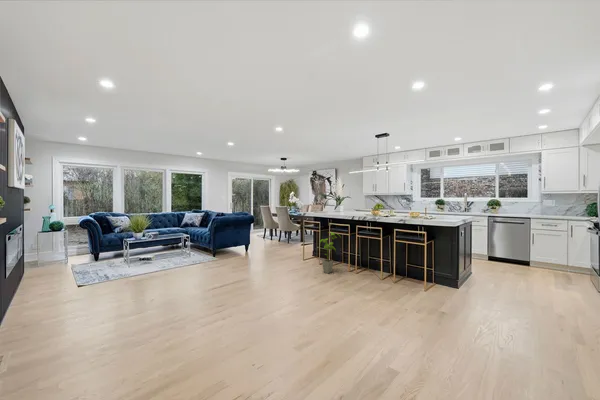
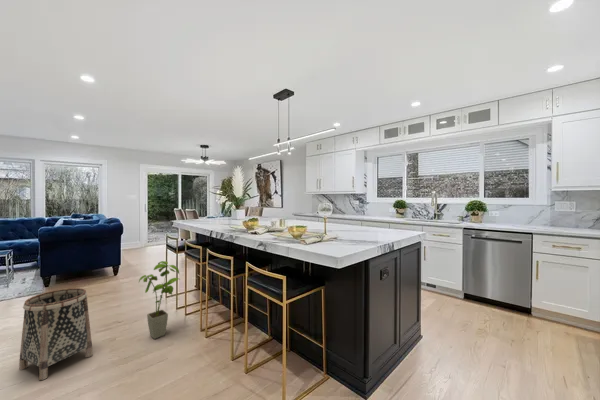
basket: none [280,244,307,284] -> present [19,288,93,380]

